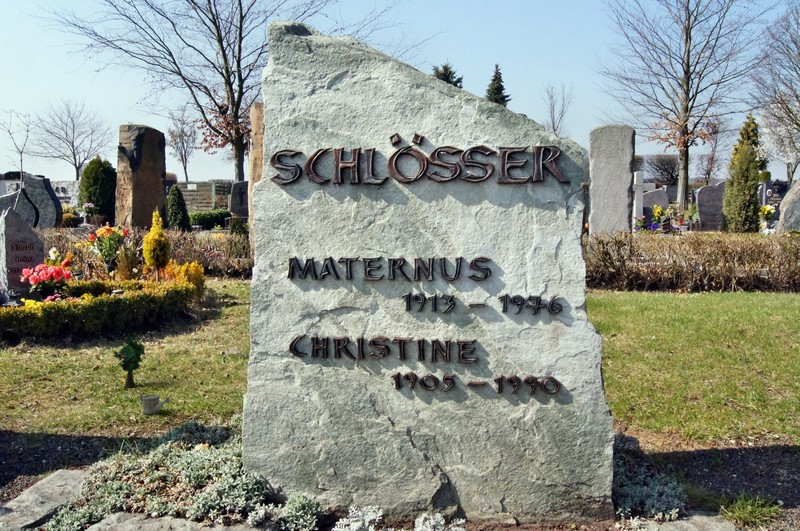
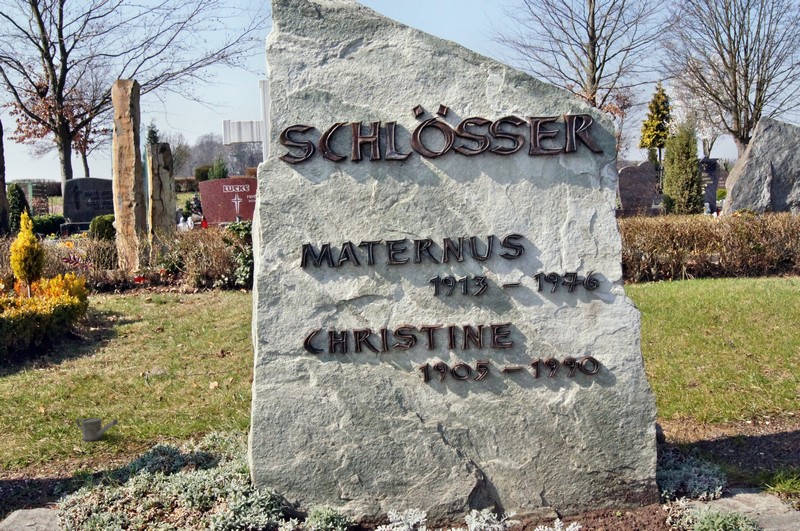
decorative plant: present [114,332,146,388] -> none [28,346,71,414]

